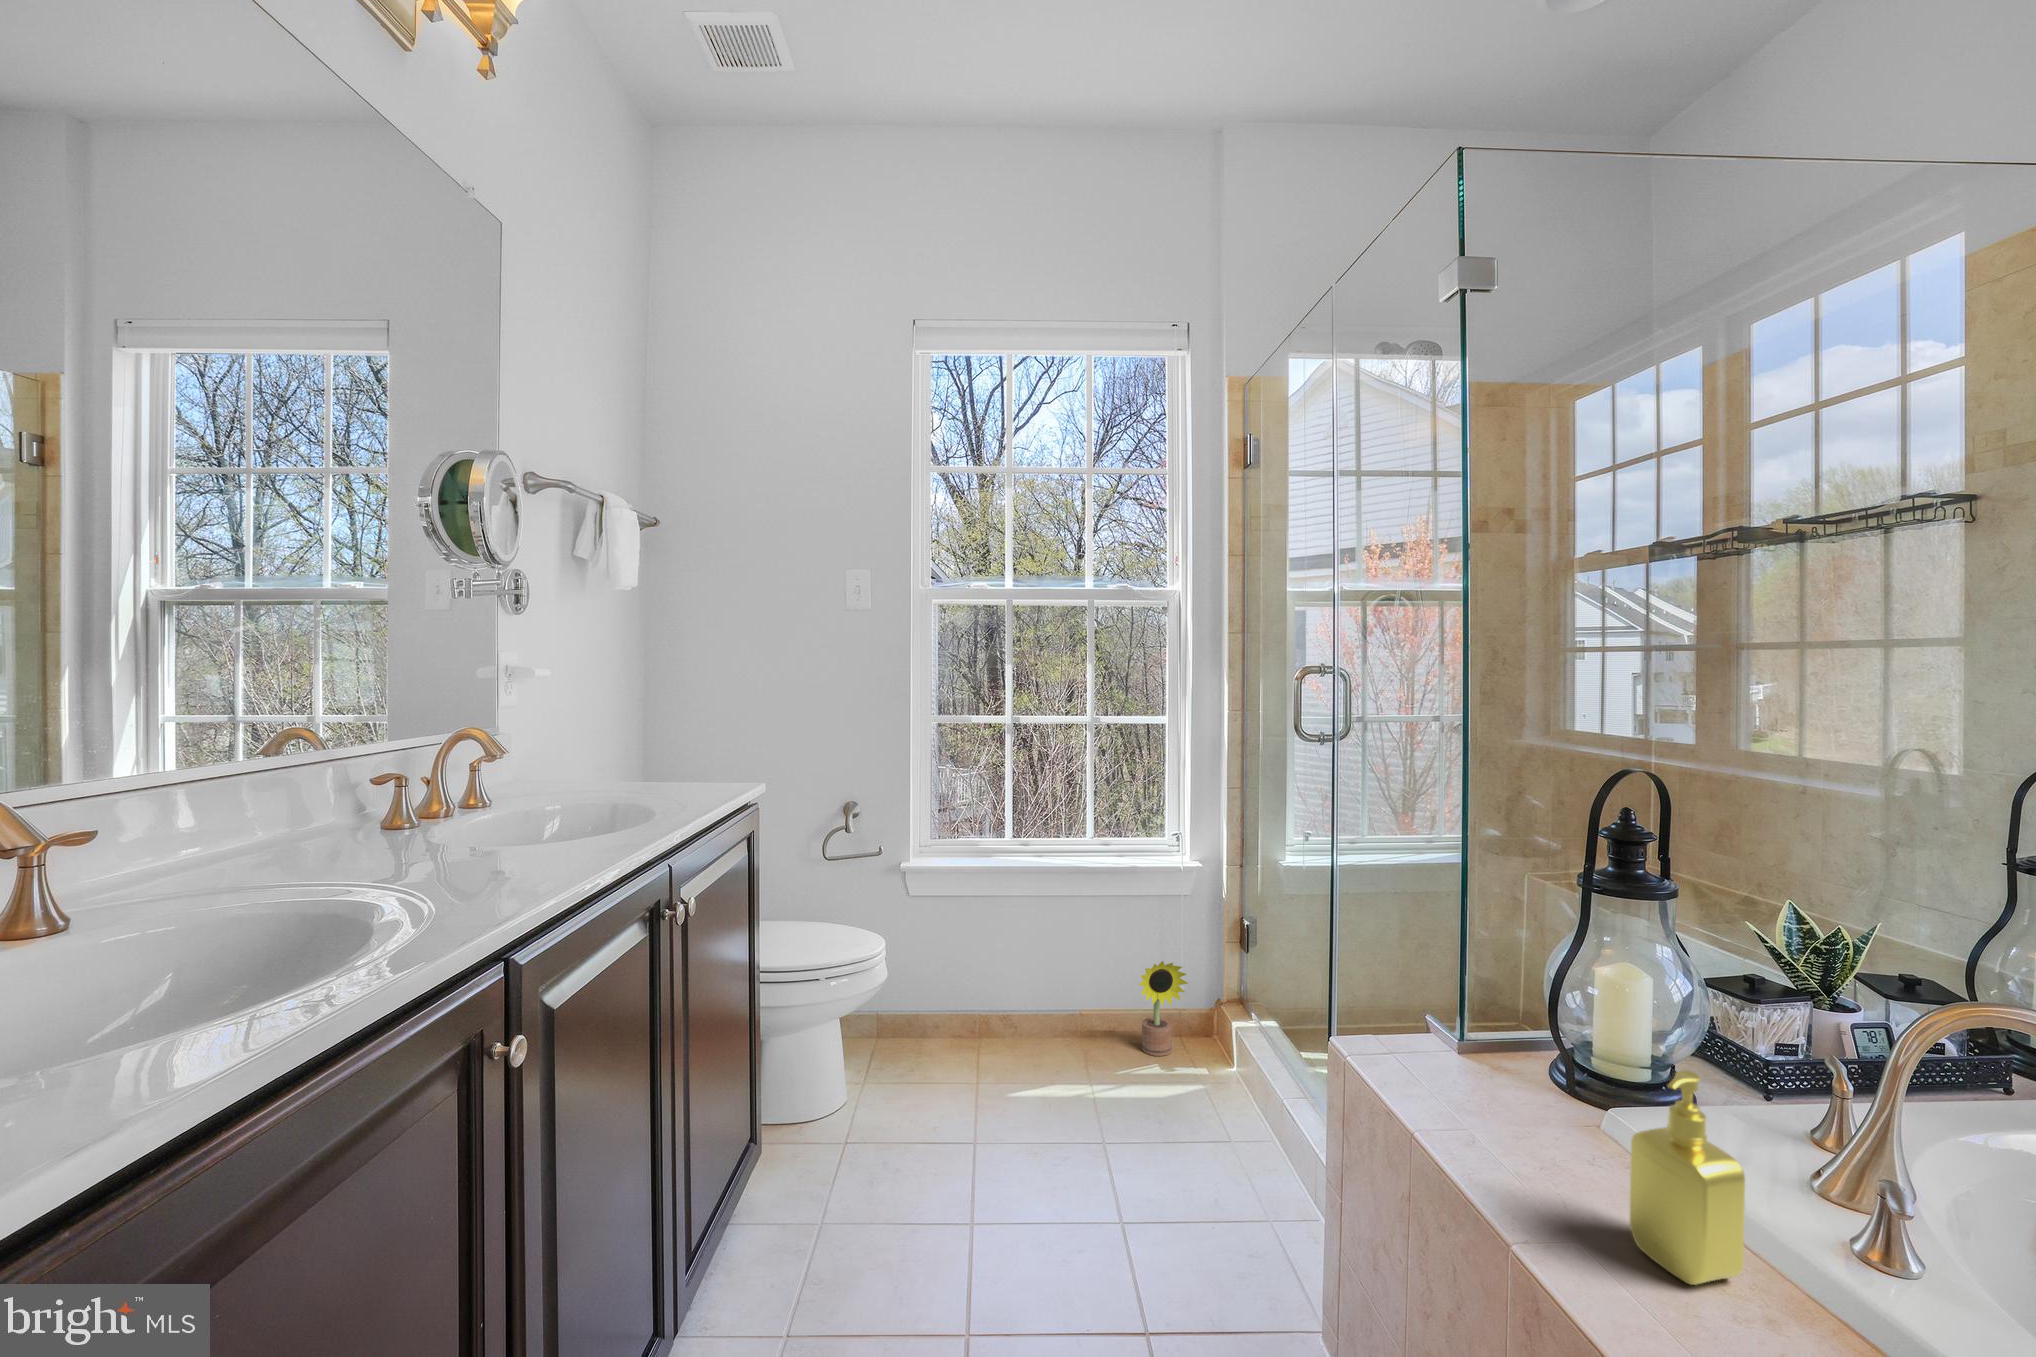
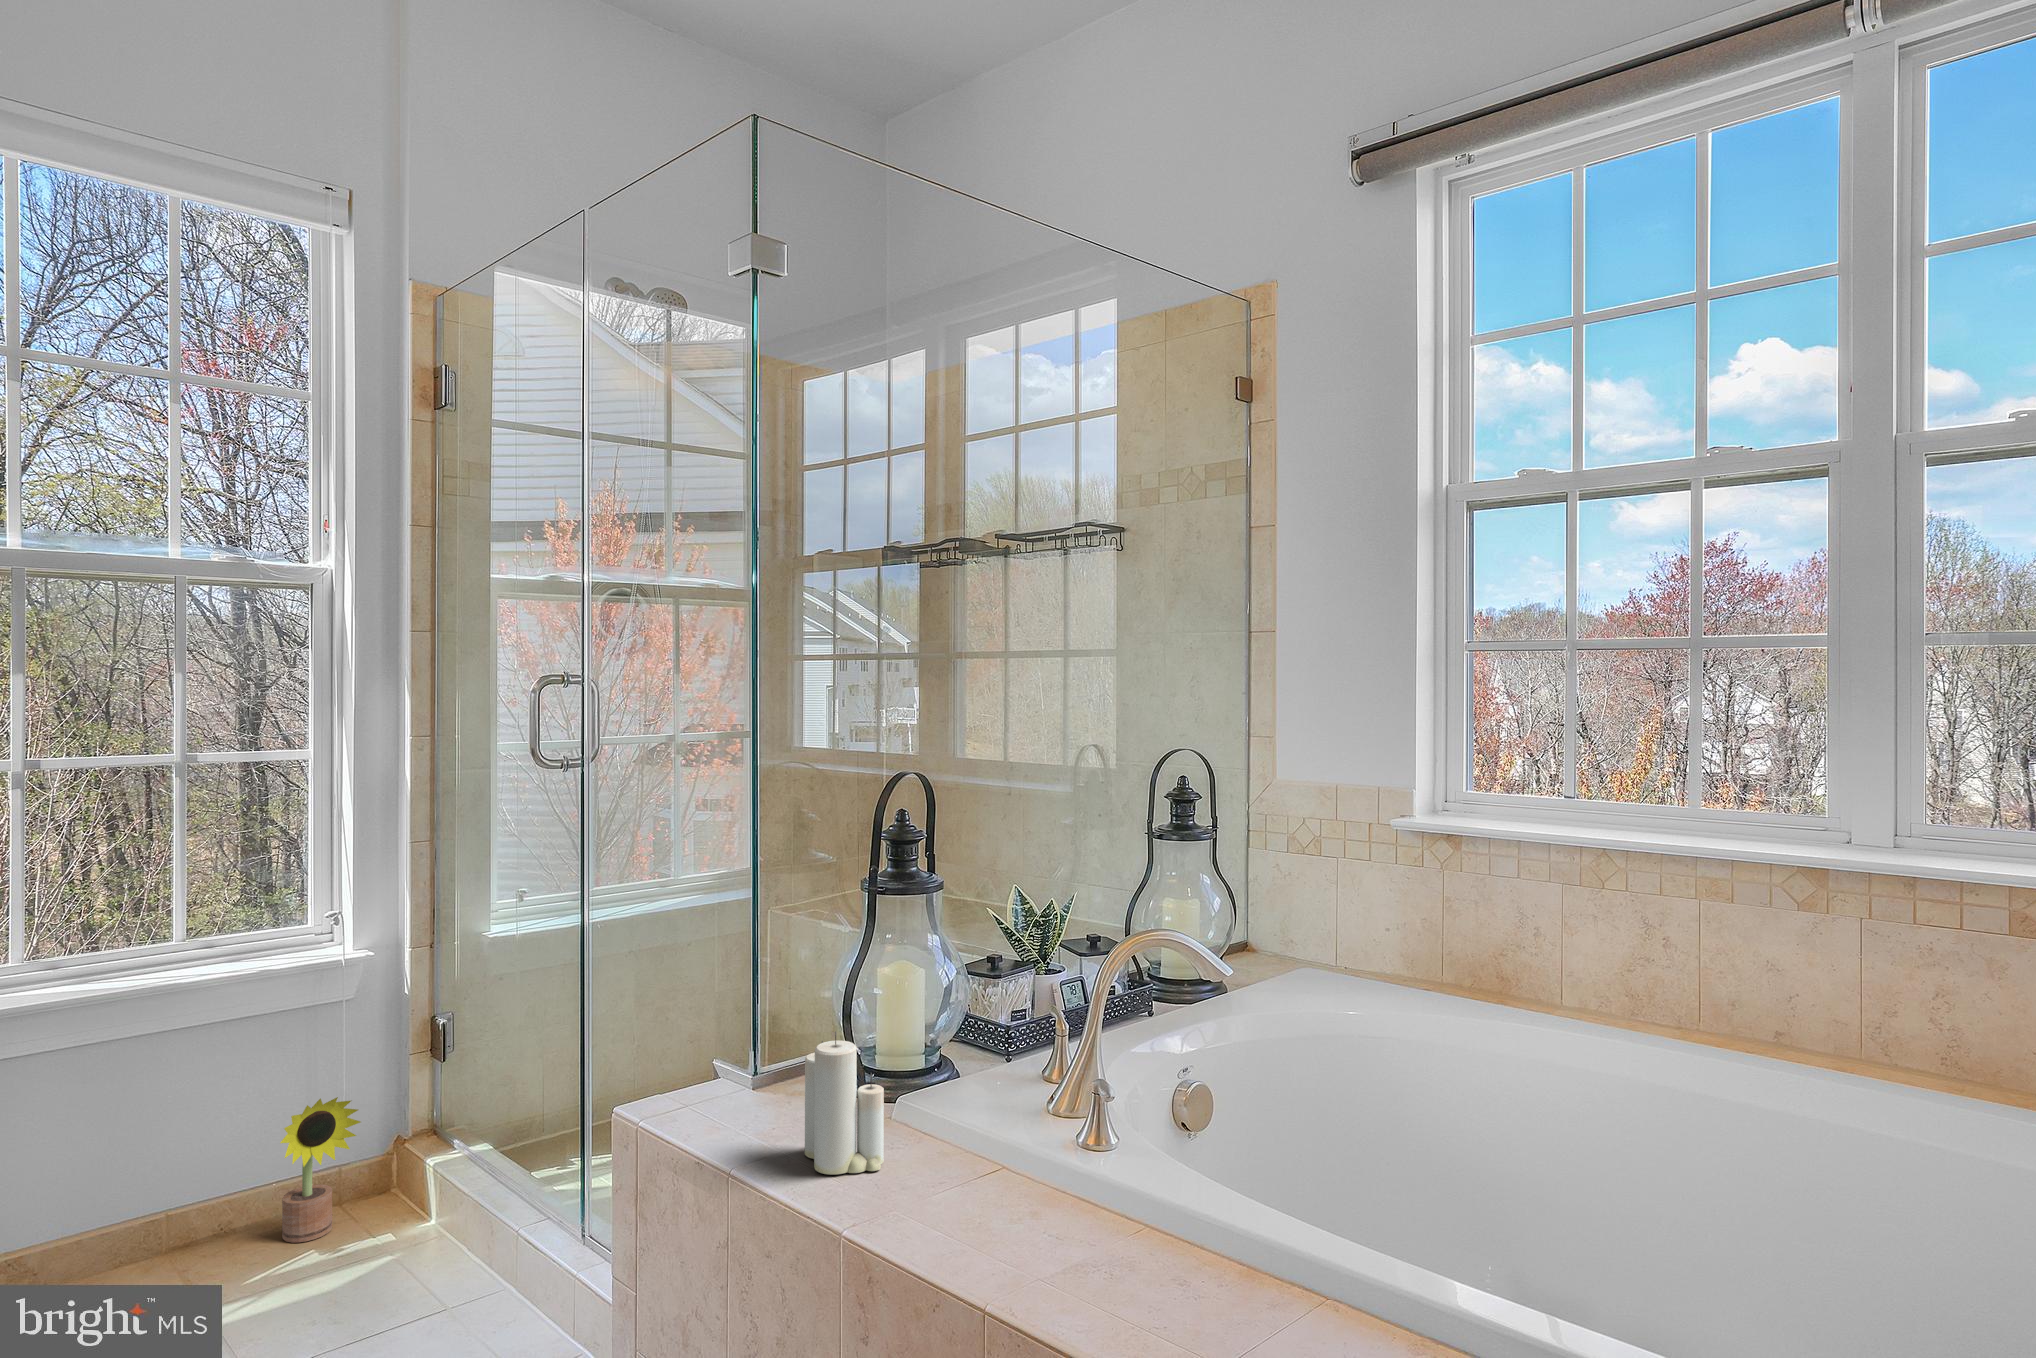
candle: none [1501,1022,1585,1169] -> present [805,1032,884,1175]
soap dispenser: present [1629,1070,1745,1285] -> none [934,1033,1022,1233]

